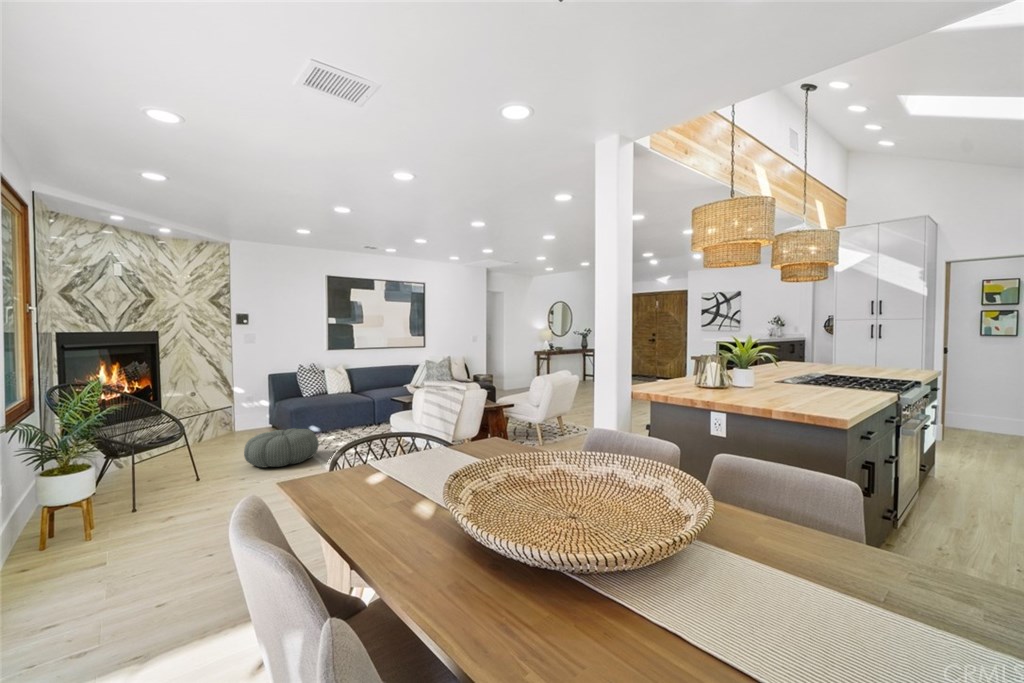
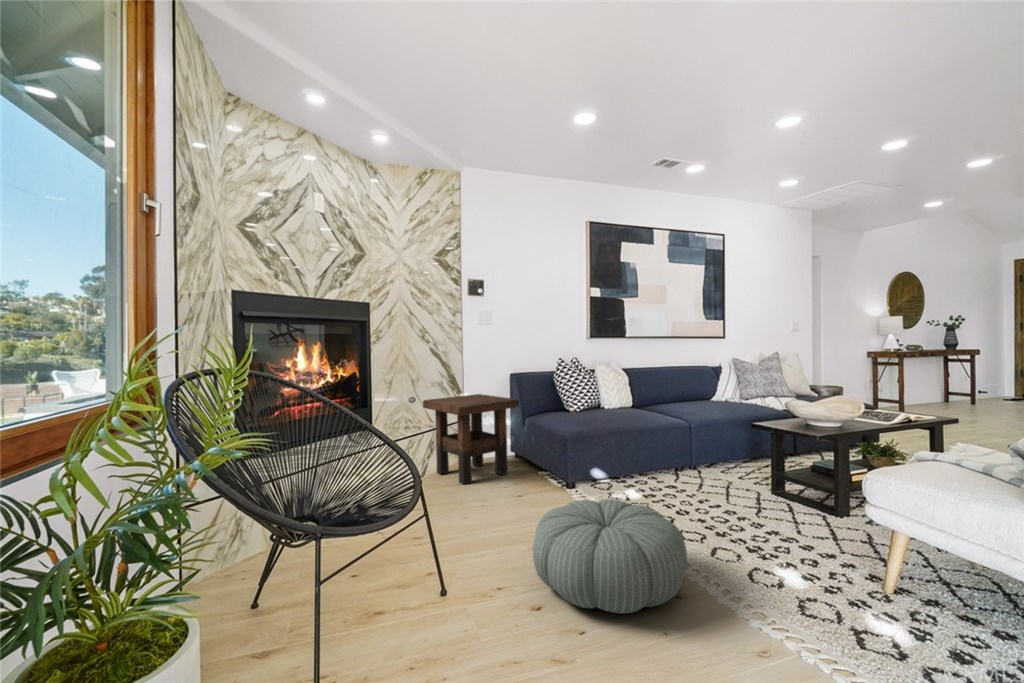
side table: none [200,387,269,441] -> present [423,394,519,484]

